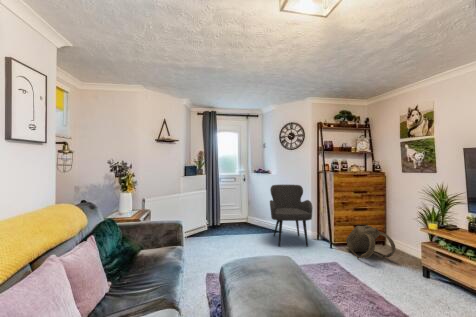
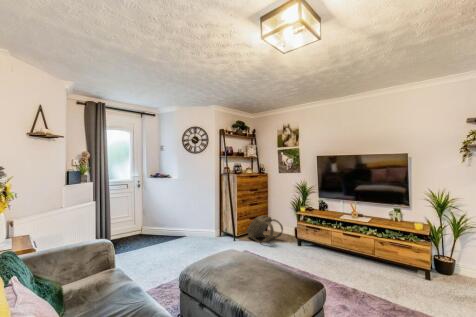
armchair: present [270,185,312,246] -> none [178,187,220,249]

